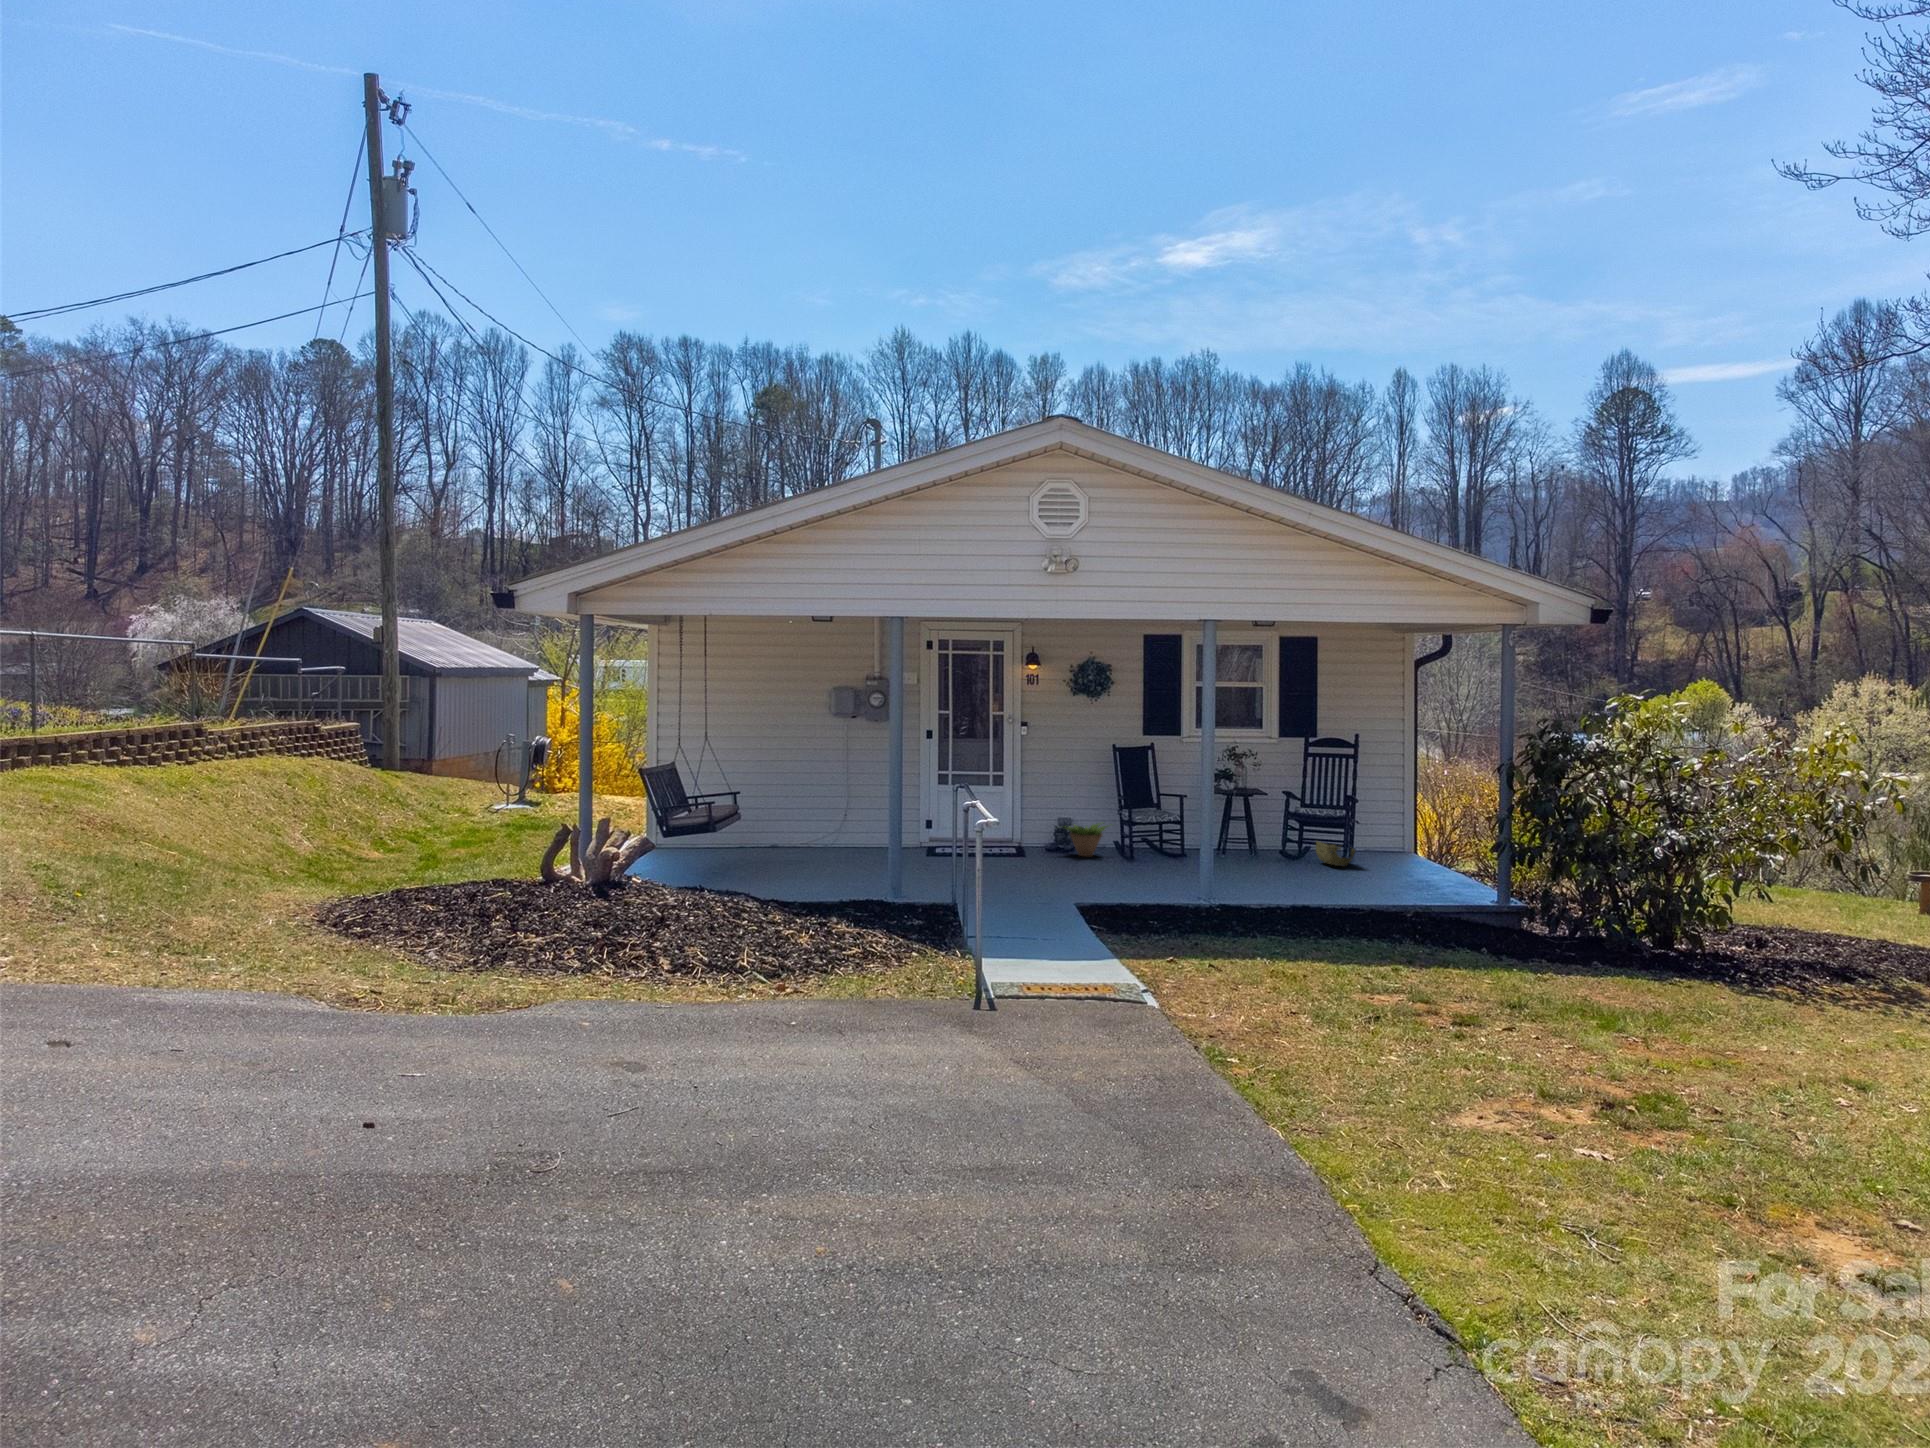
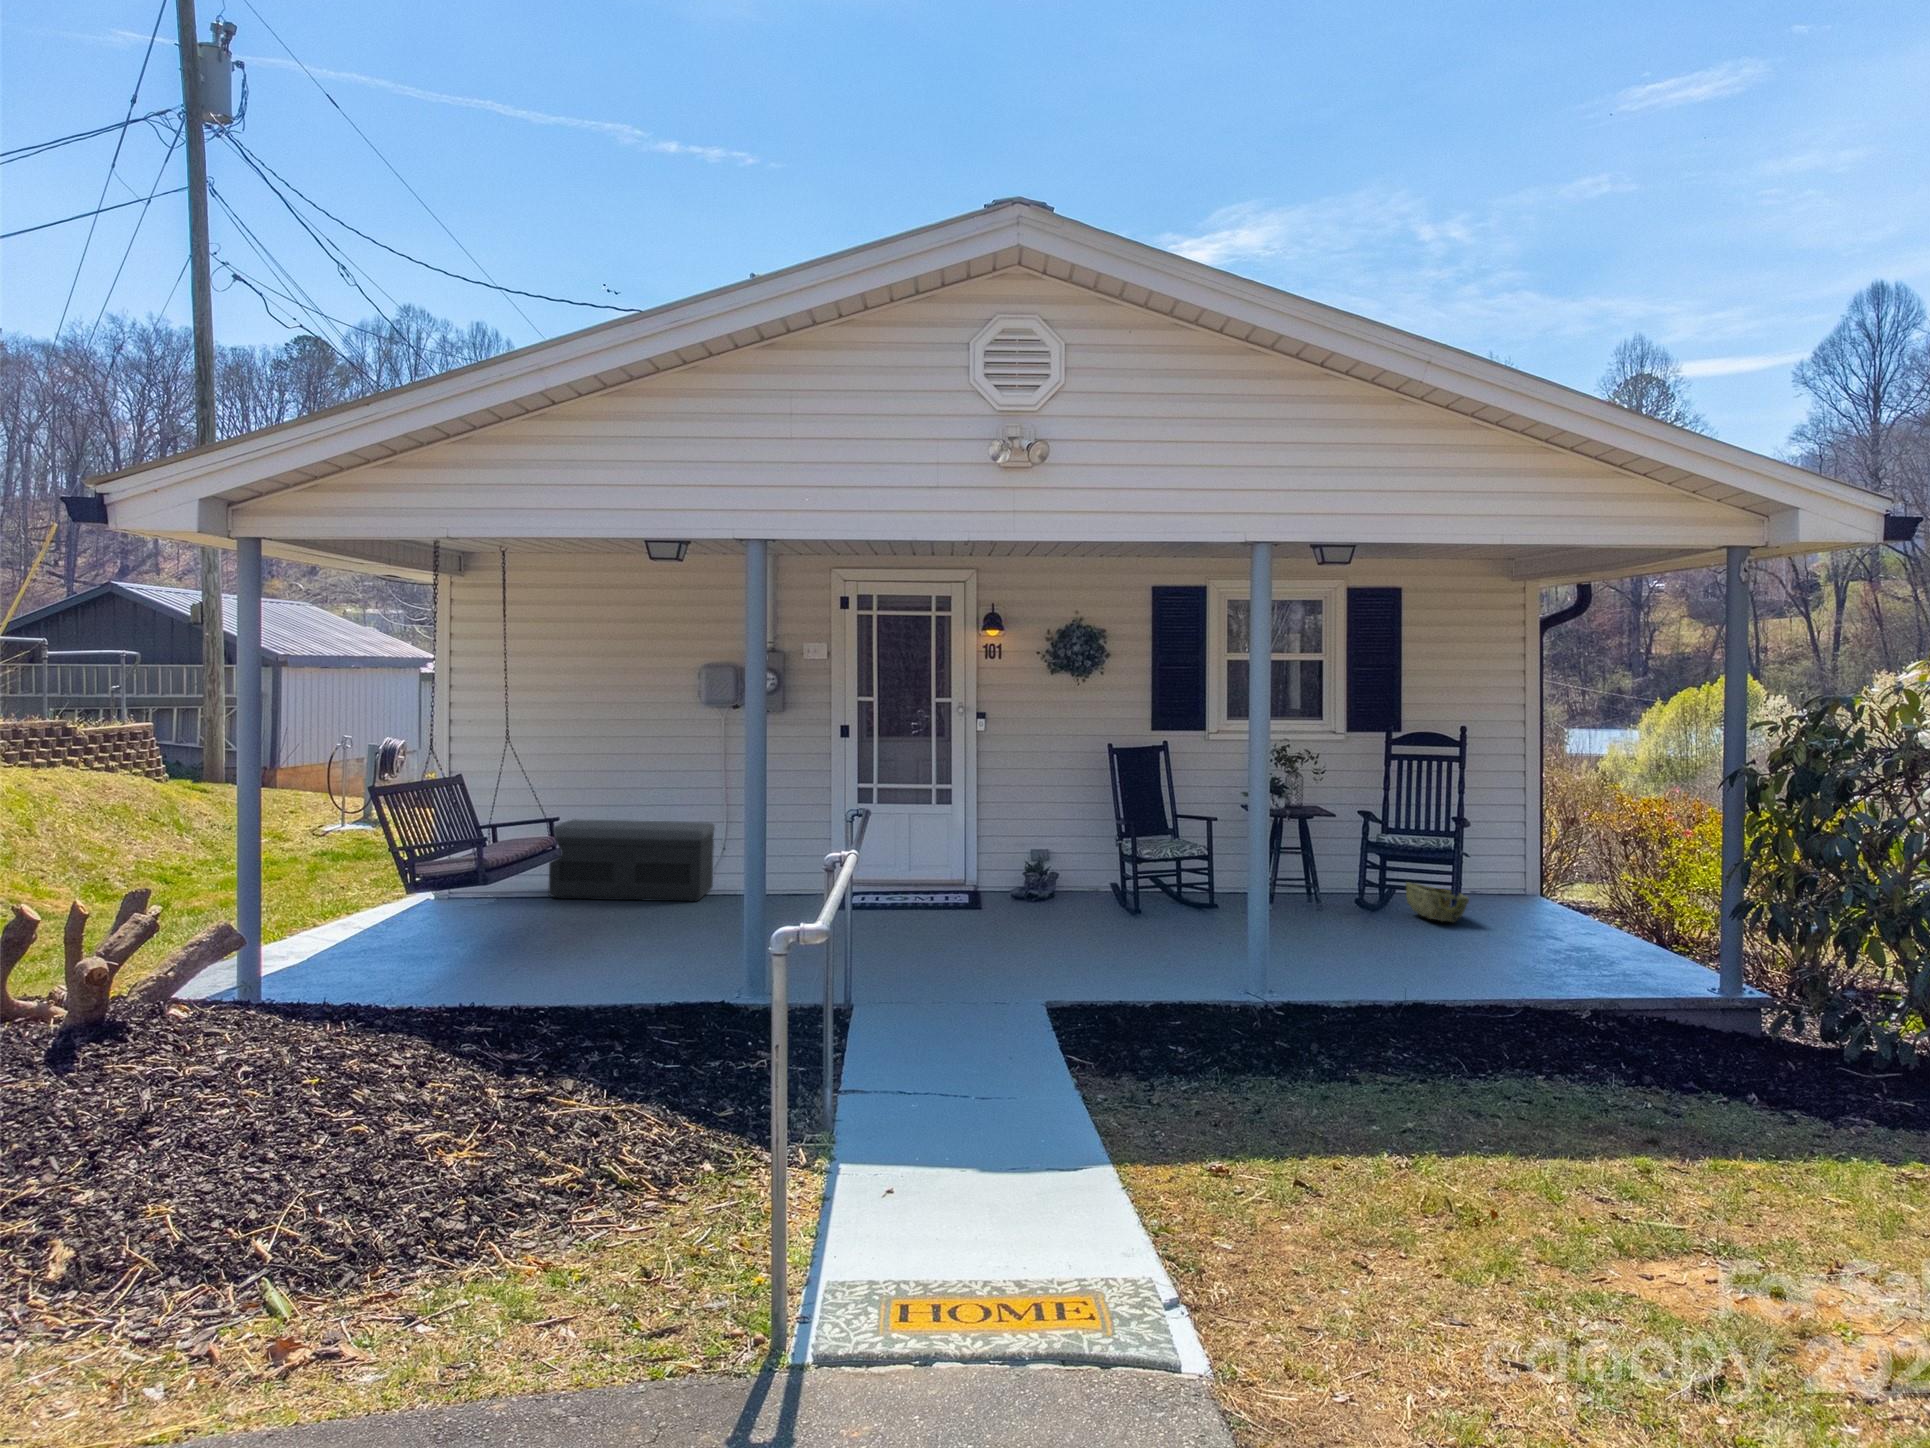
storage bench: none [730,794,838,850] -> present [549,819,715,901]
decorative plant: present [1065,822,1106,856] -> none [1024,856,1112,908]

